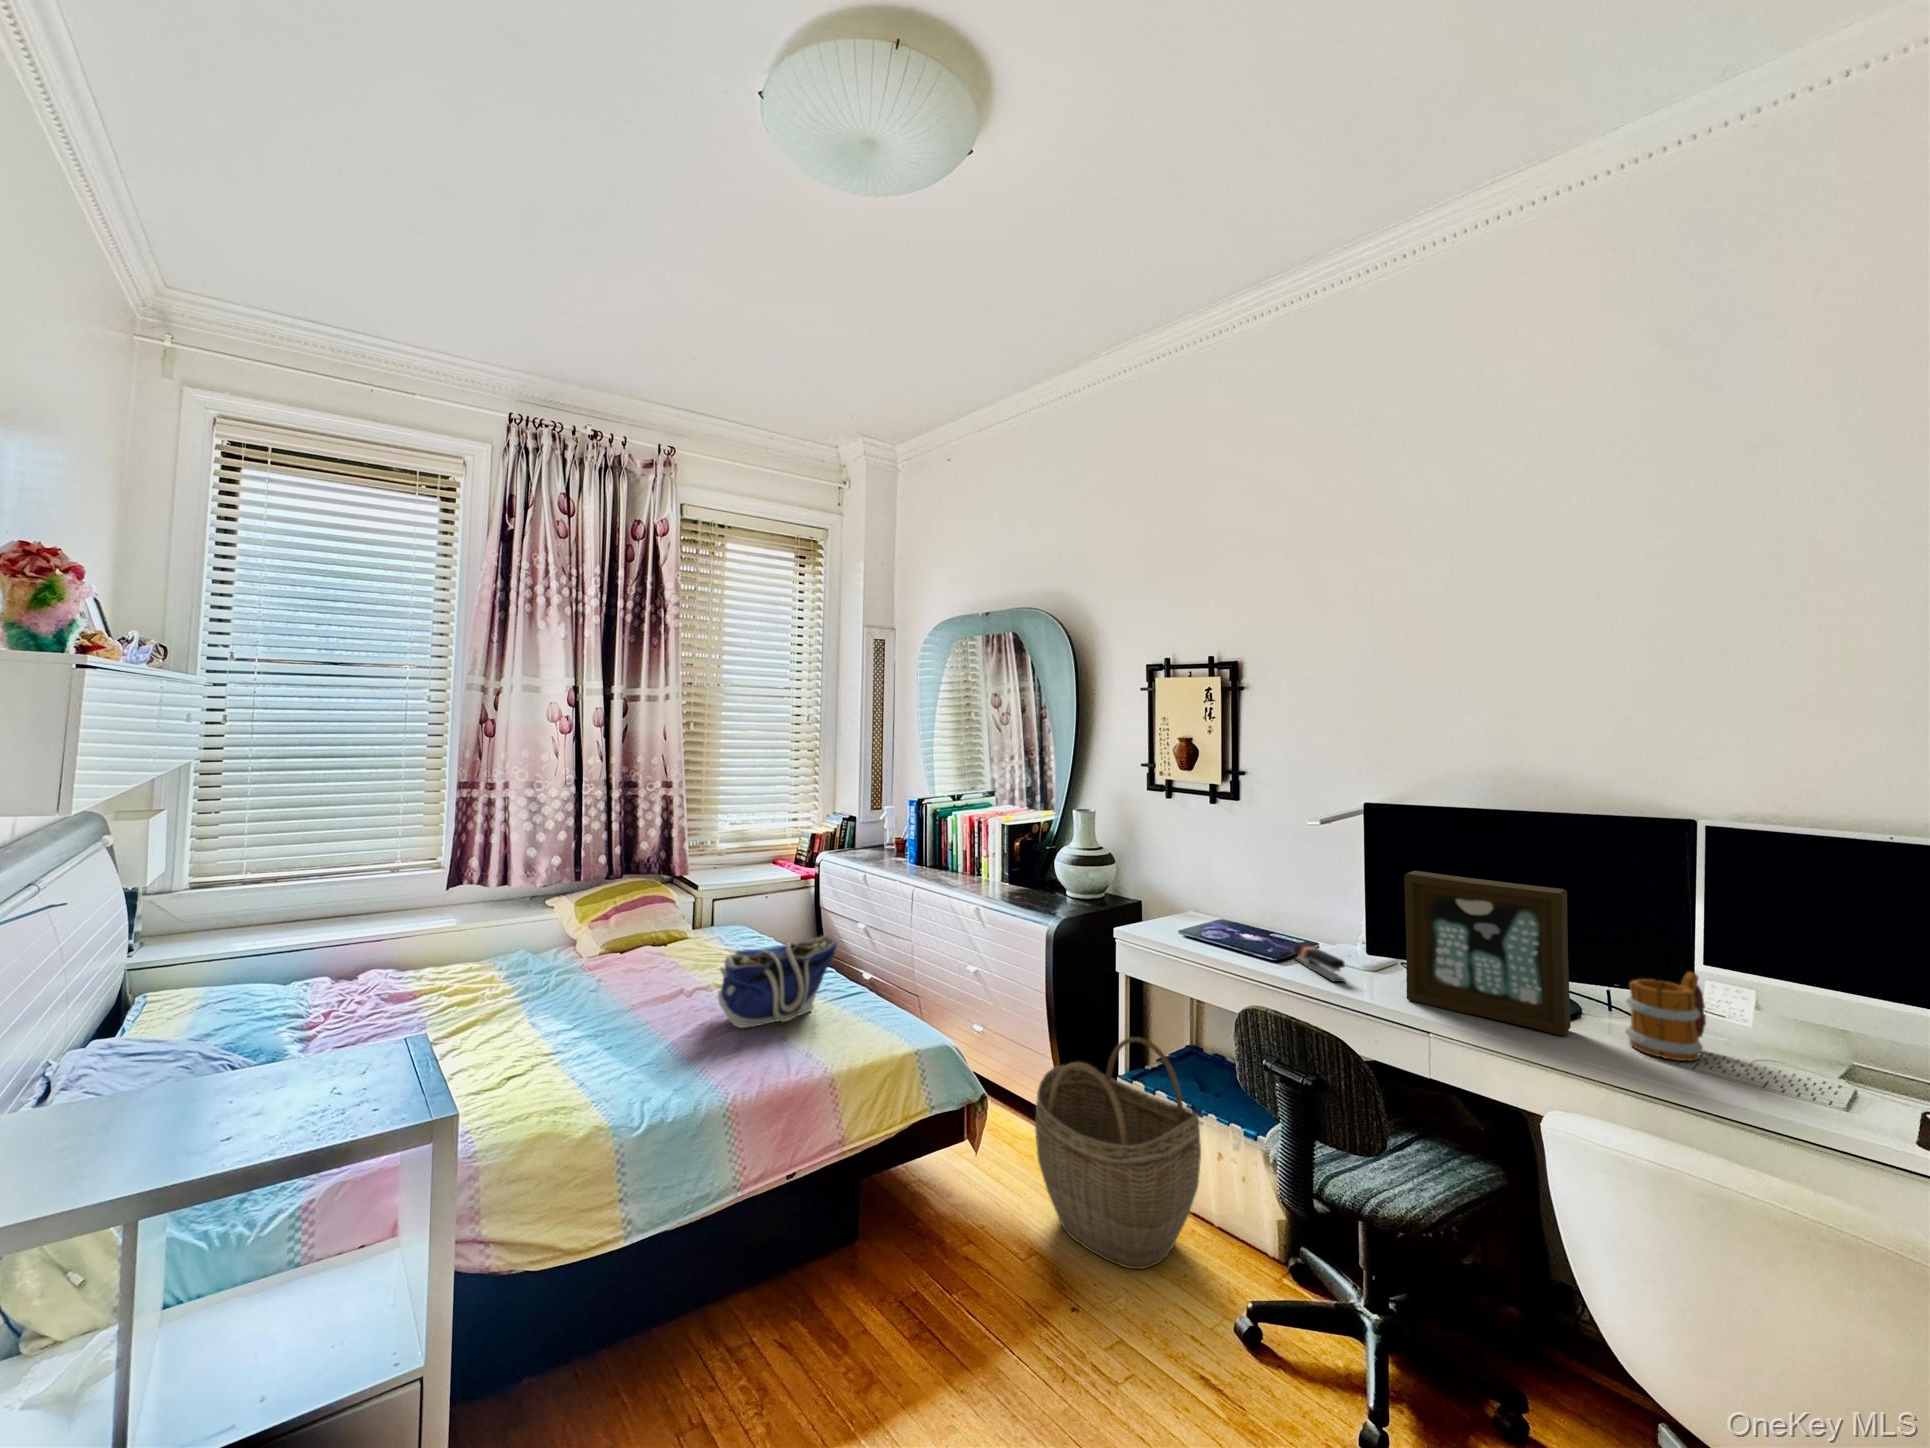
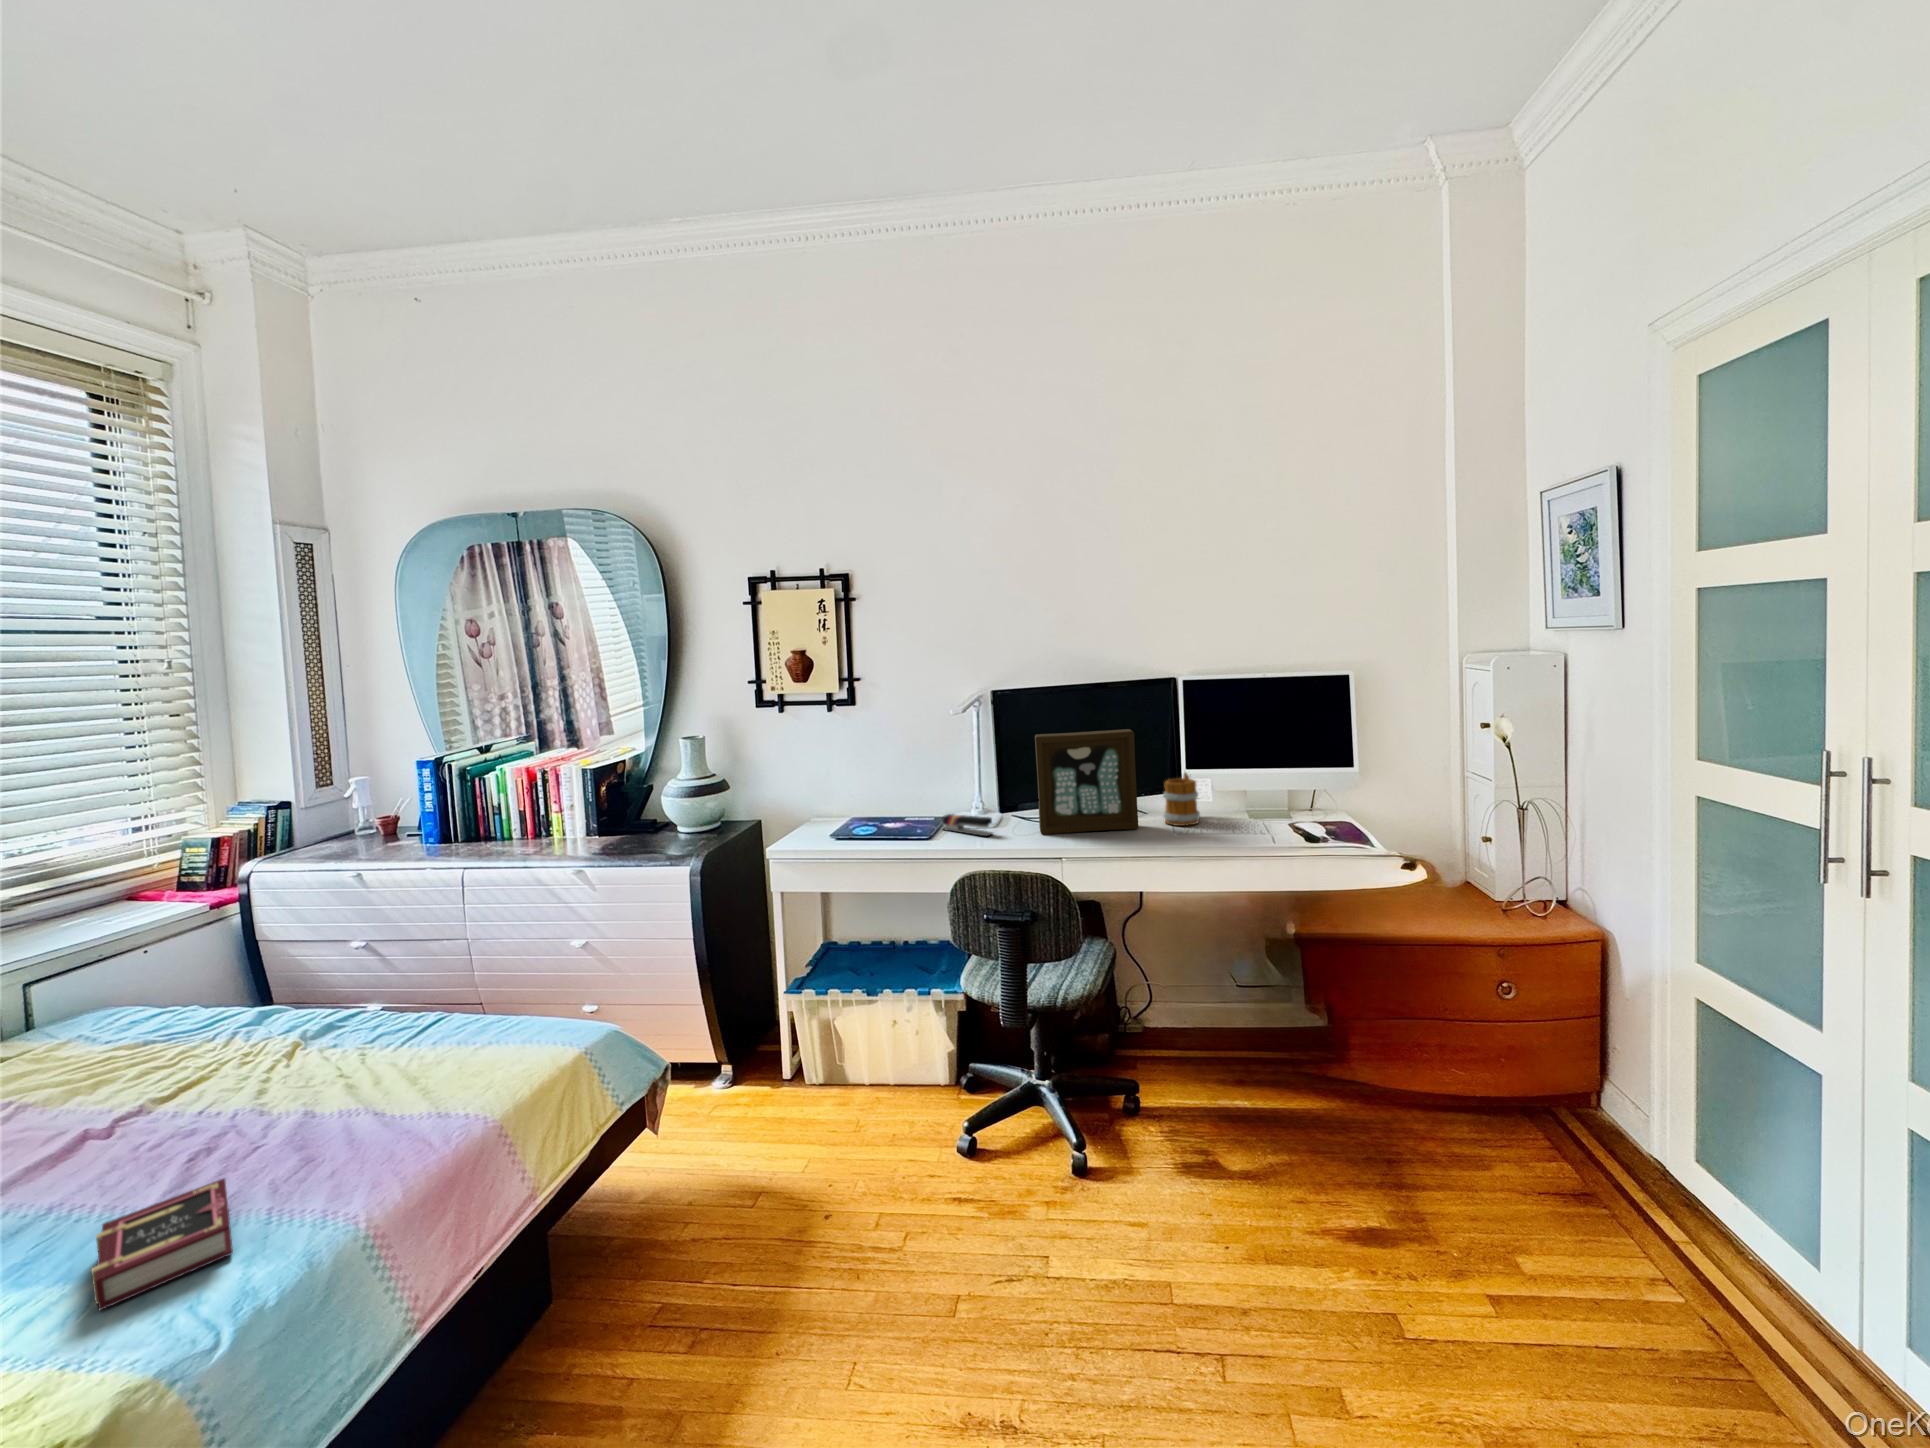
tote bag: present [718,935,837,1028] -> none [206,951,428,1135]
woven basket: present [1035,1037,1201,1269] -> none [723,943,890,1163]
book: none [627,1038,698,1083] -> present [92,1179,233,1310]

